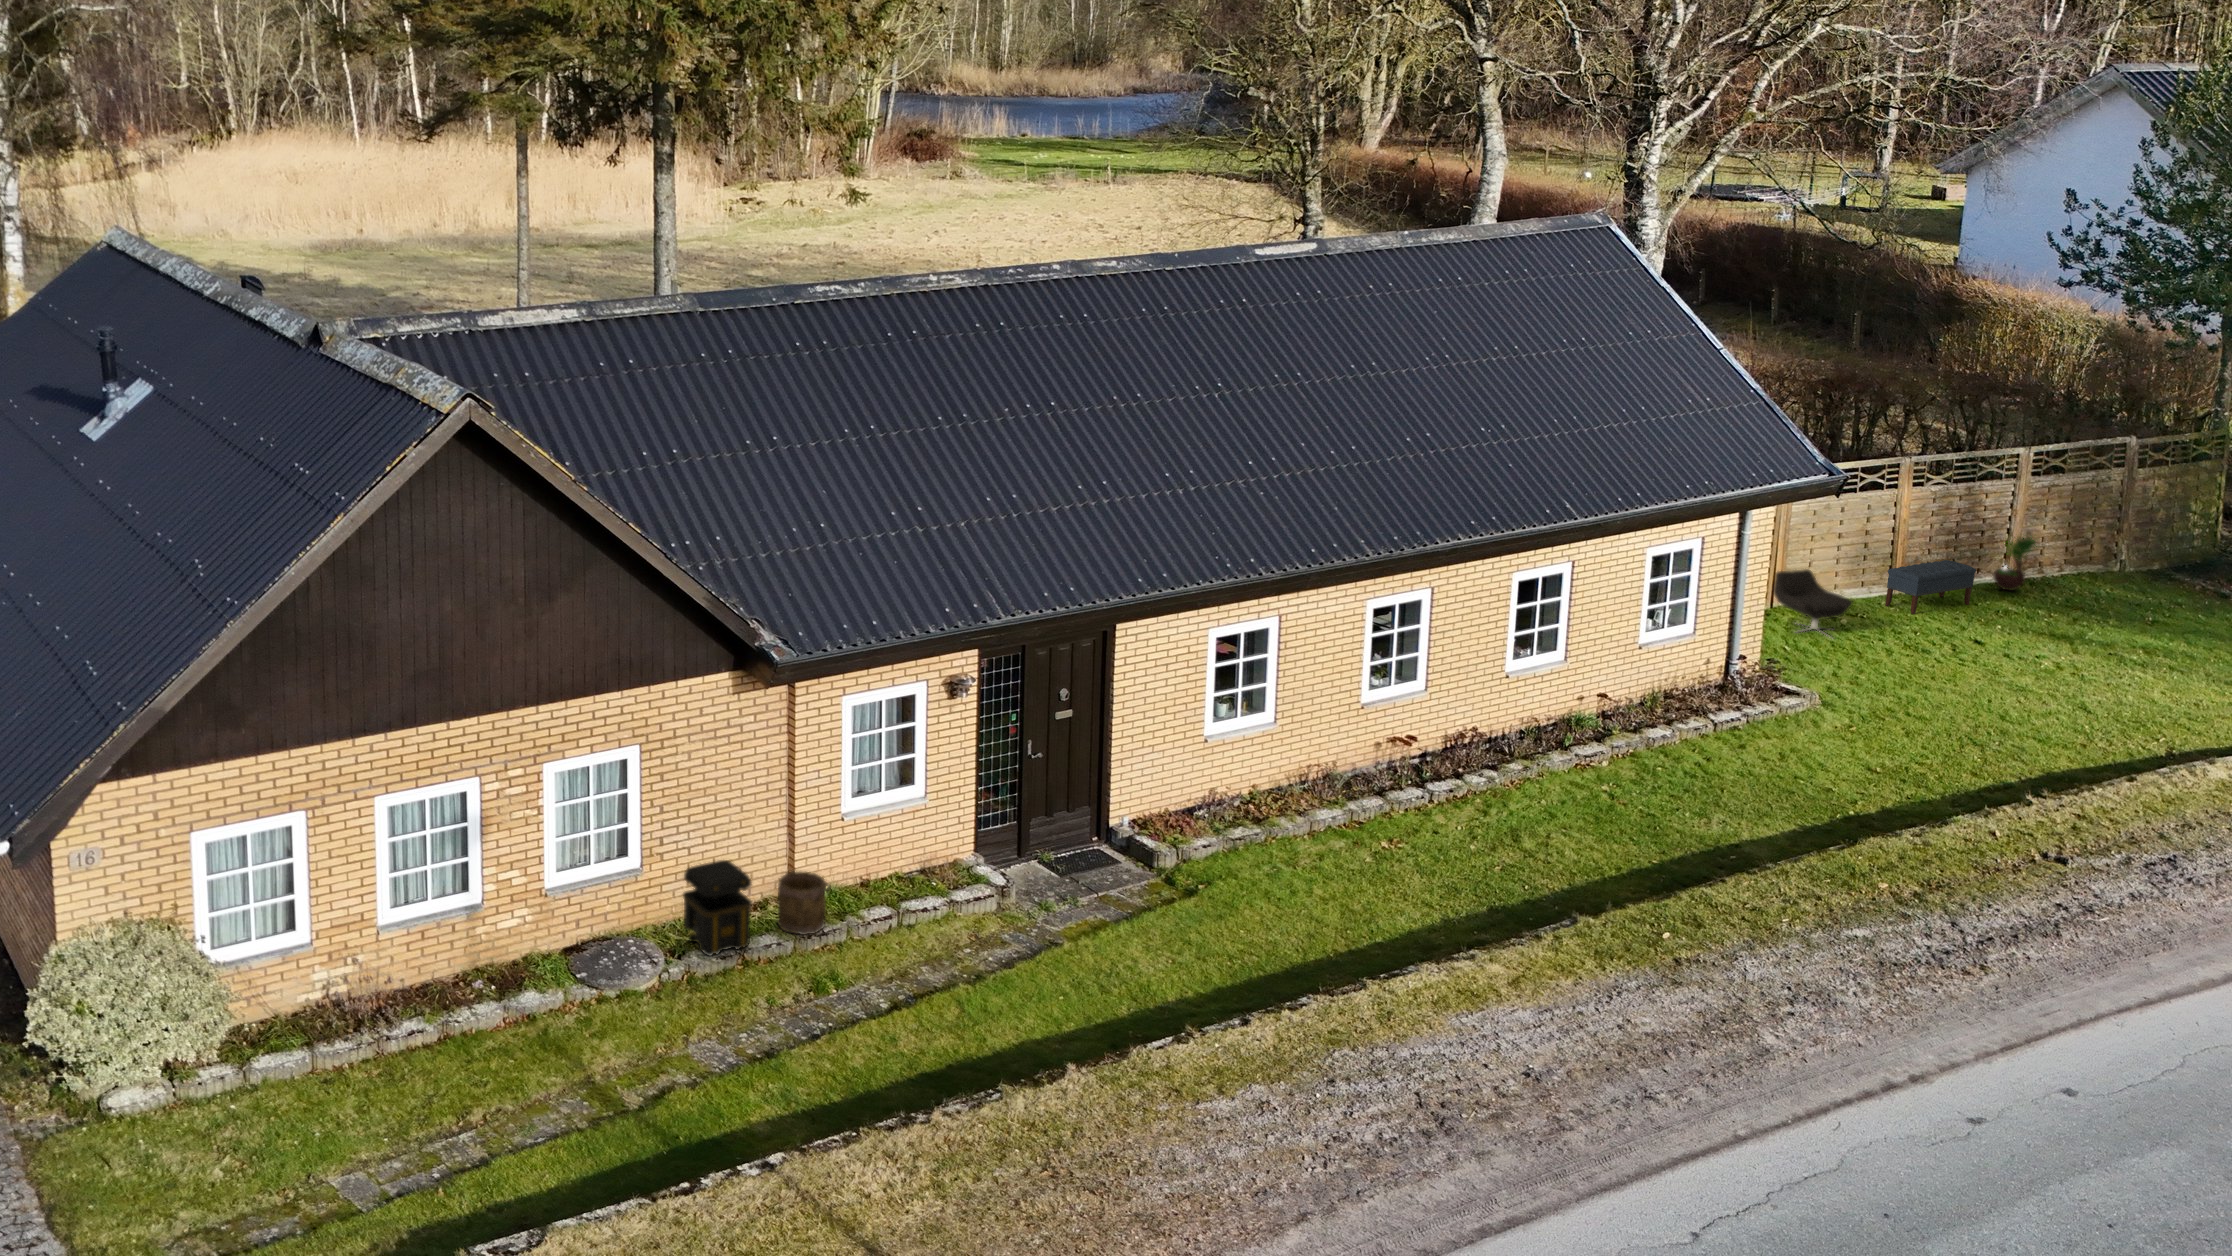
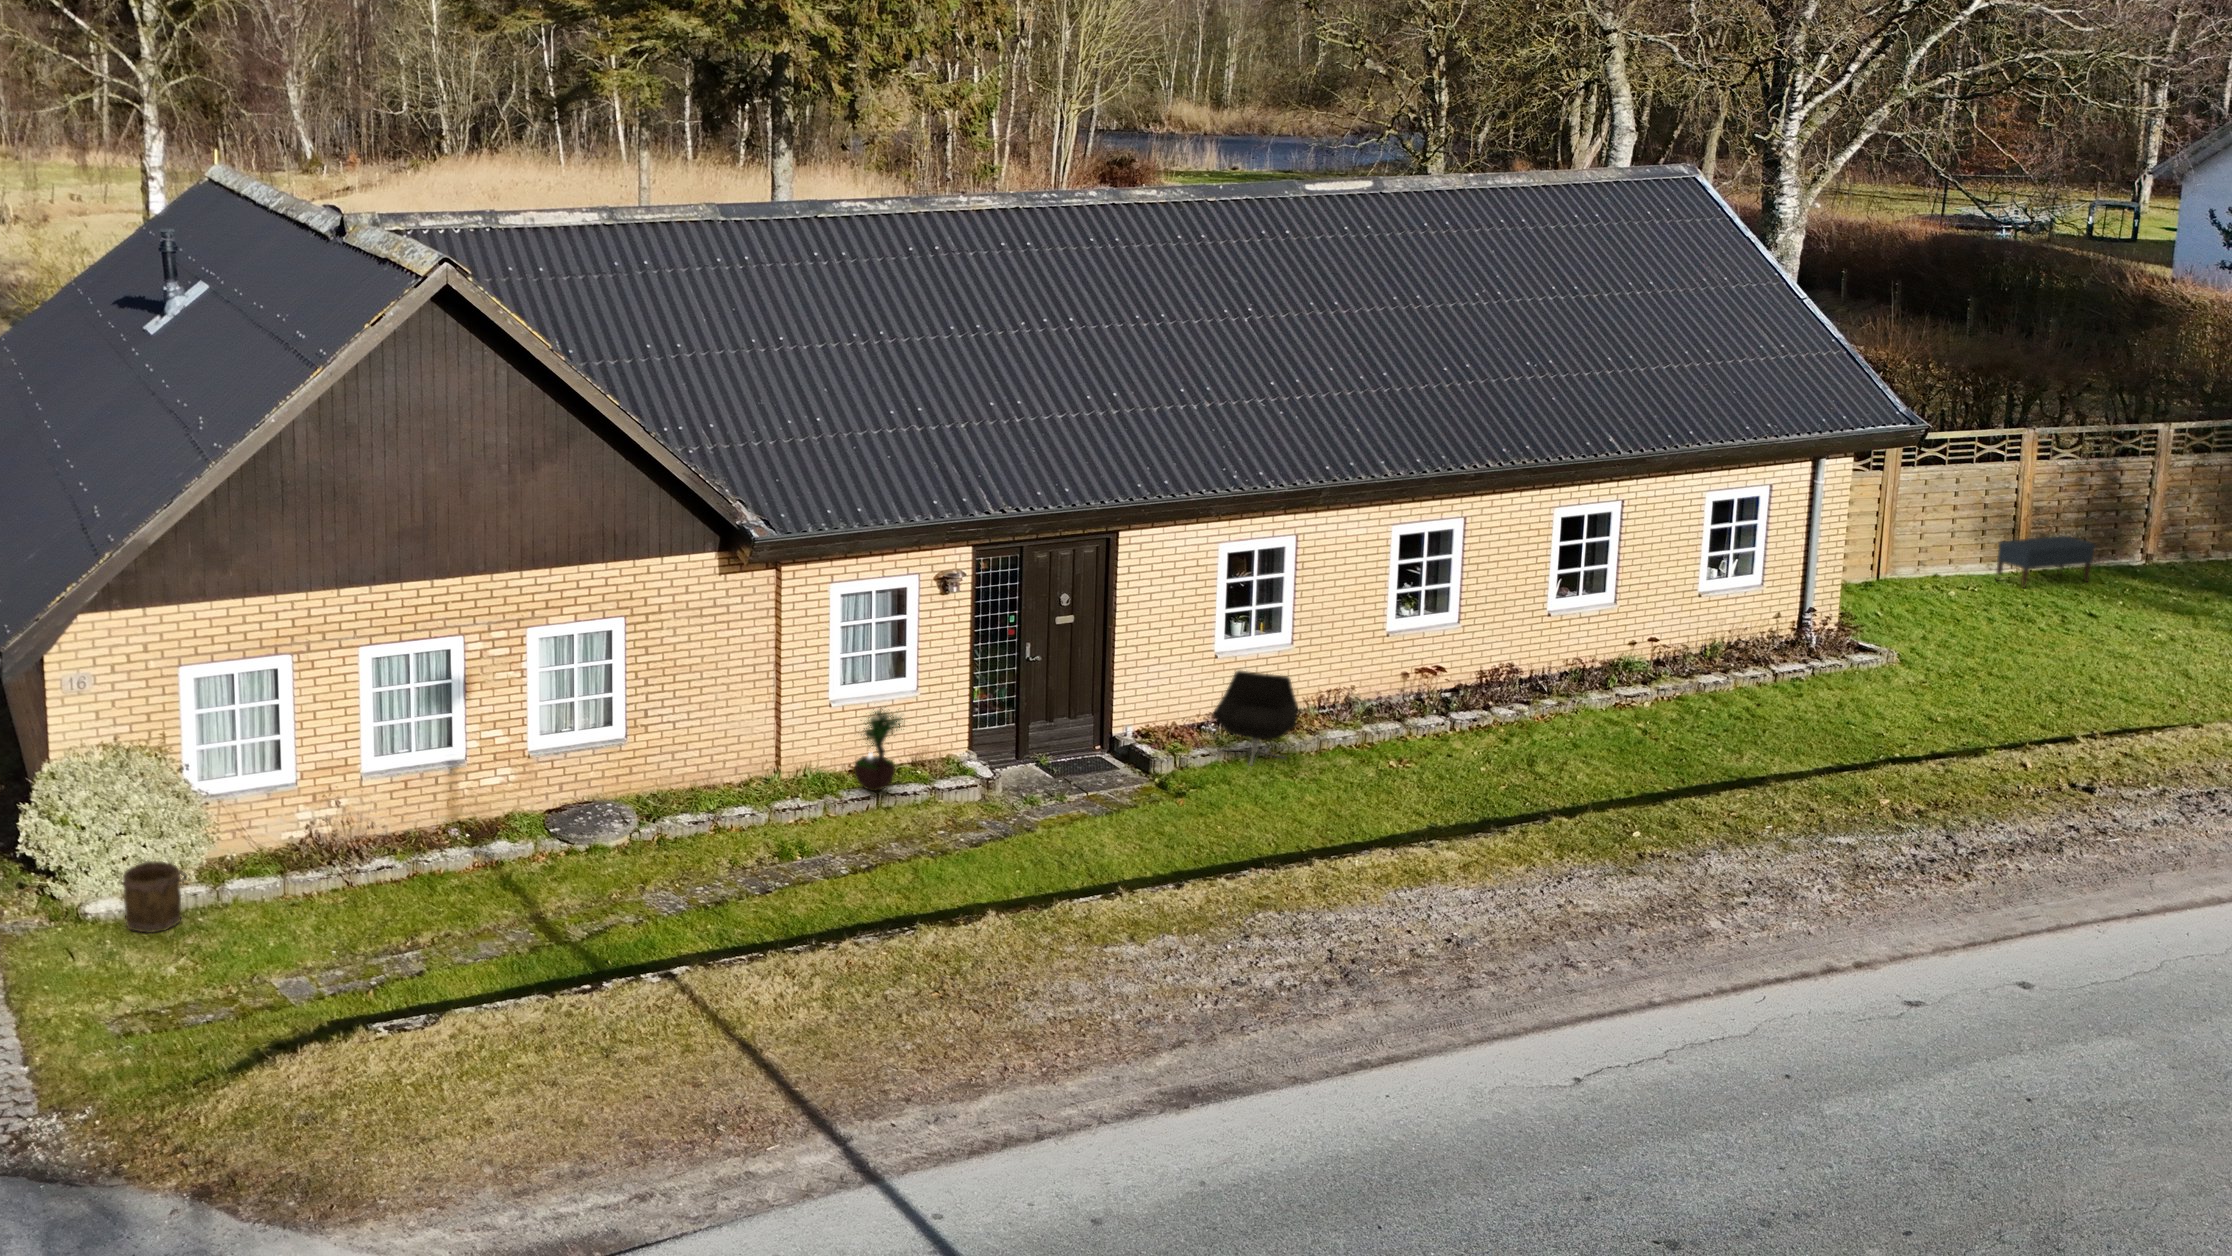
potted tree: present [1994,537,2037,590] -> present [854,708,903,791]
lounge chair: present [1773,569,1853,636] -> present [1213,671,1298,765]
toolbox: present [683,860,752,956] -> none [666,735,732,825]
bucket: present [778,871,831,935] -> present [123,860,187,933]

